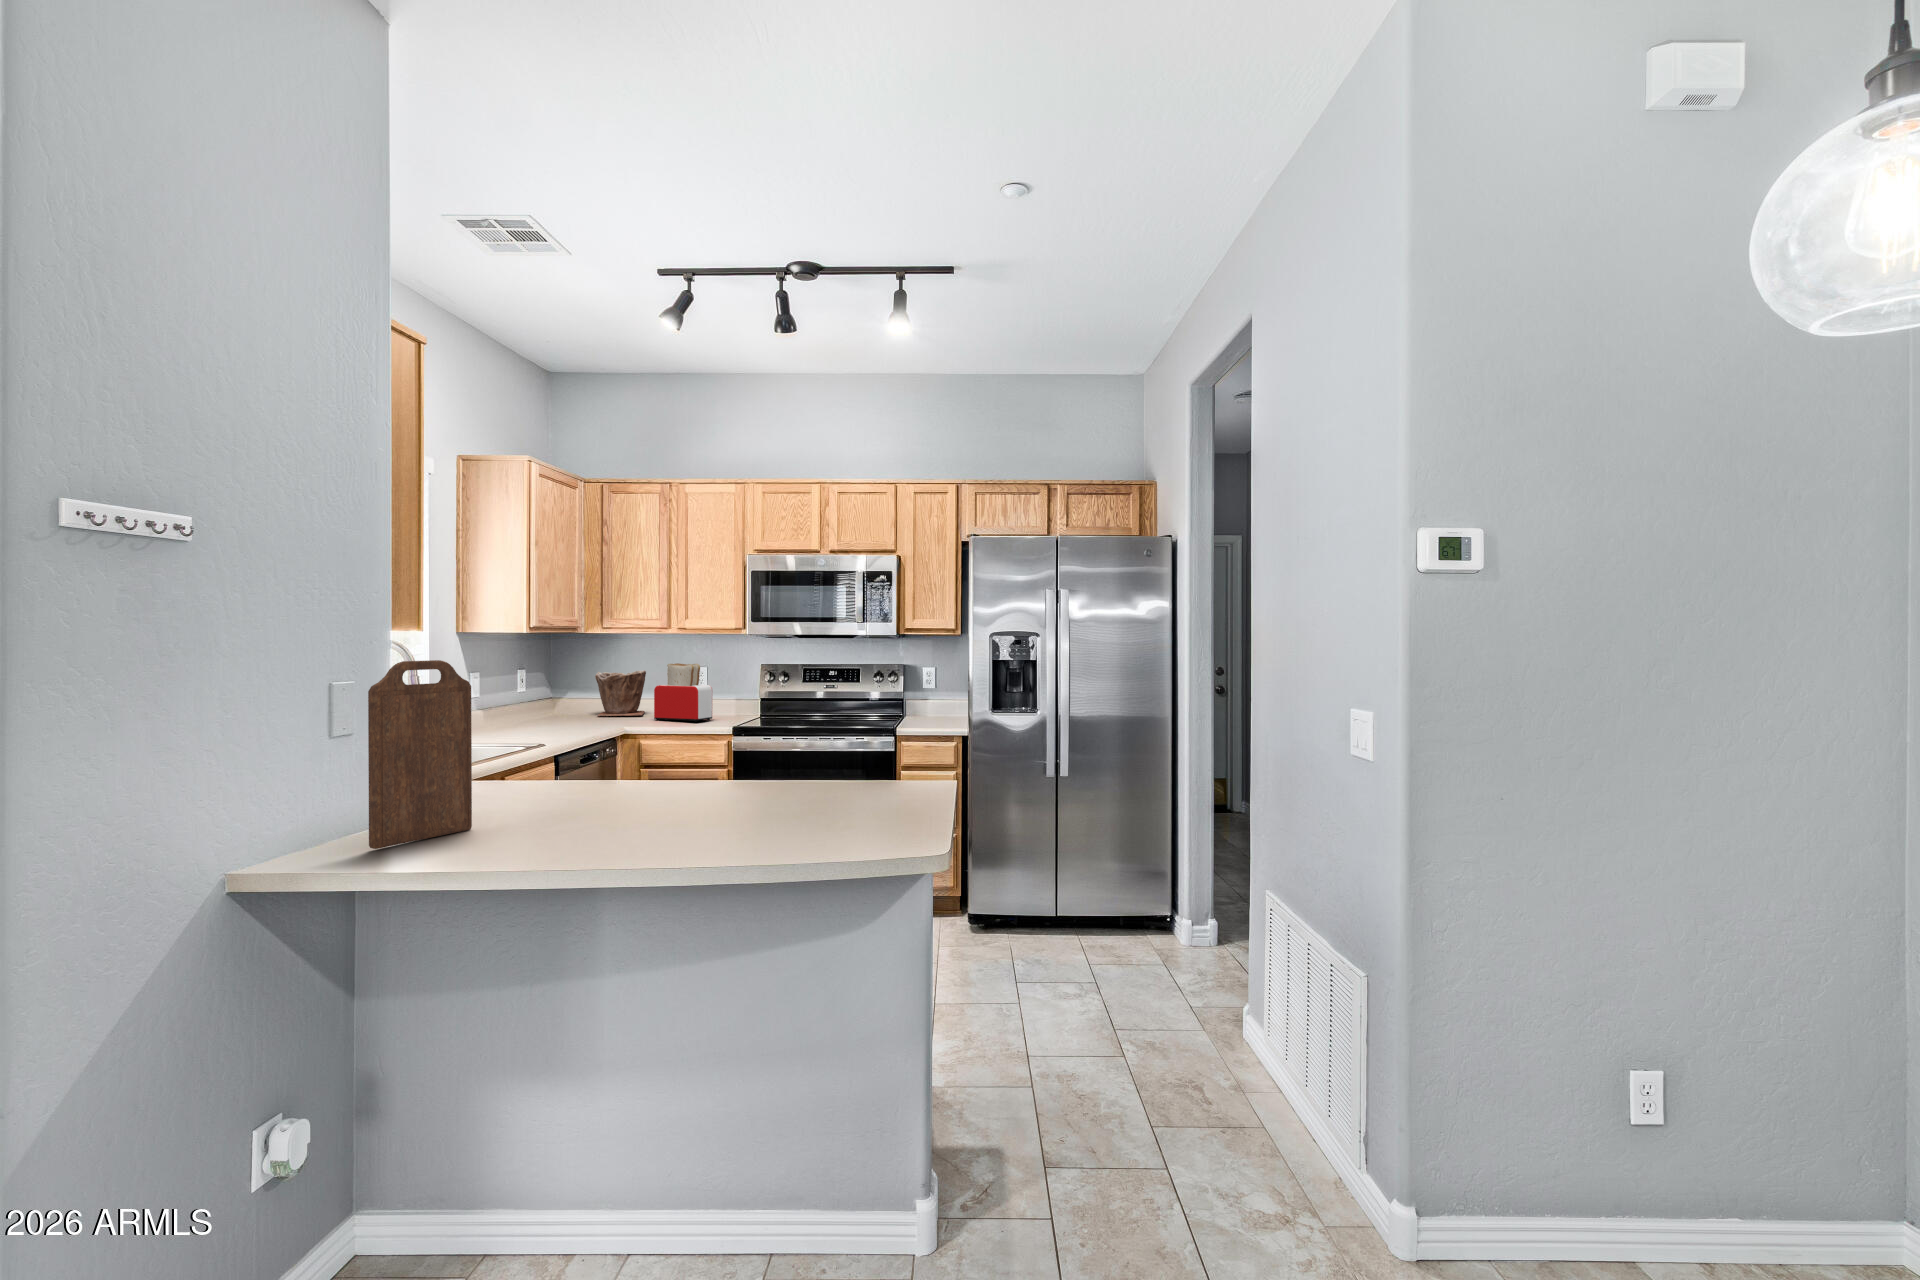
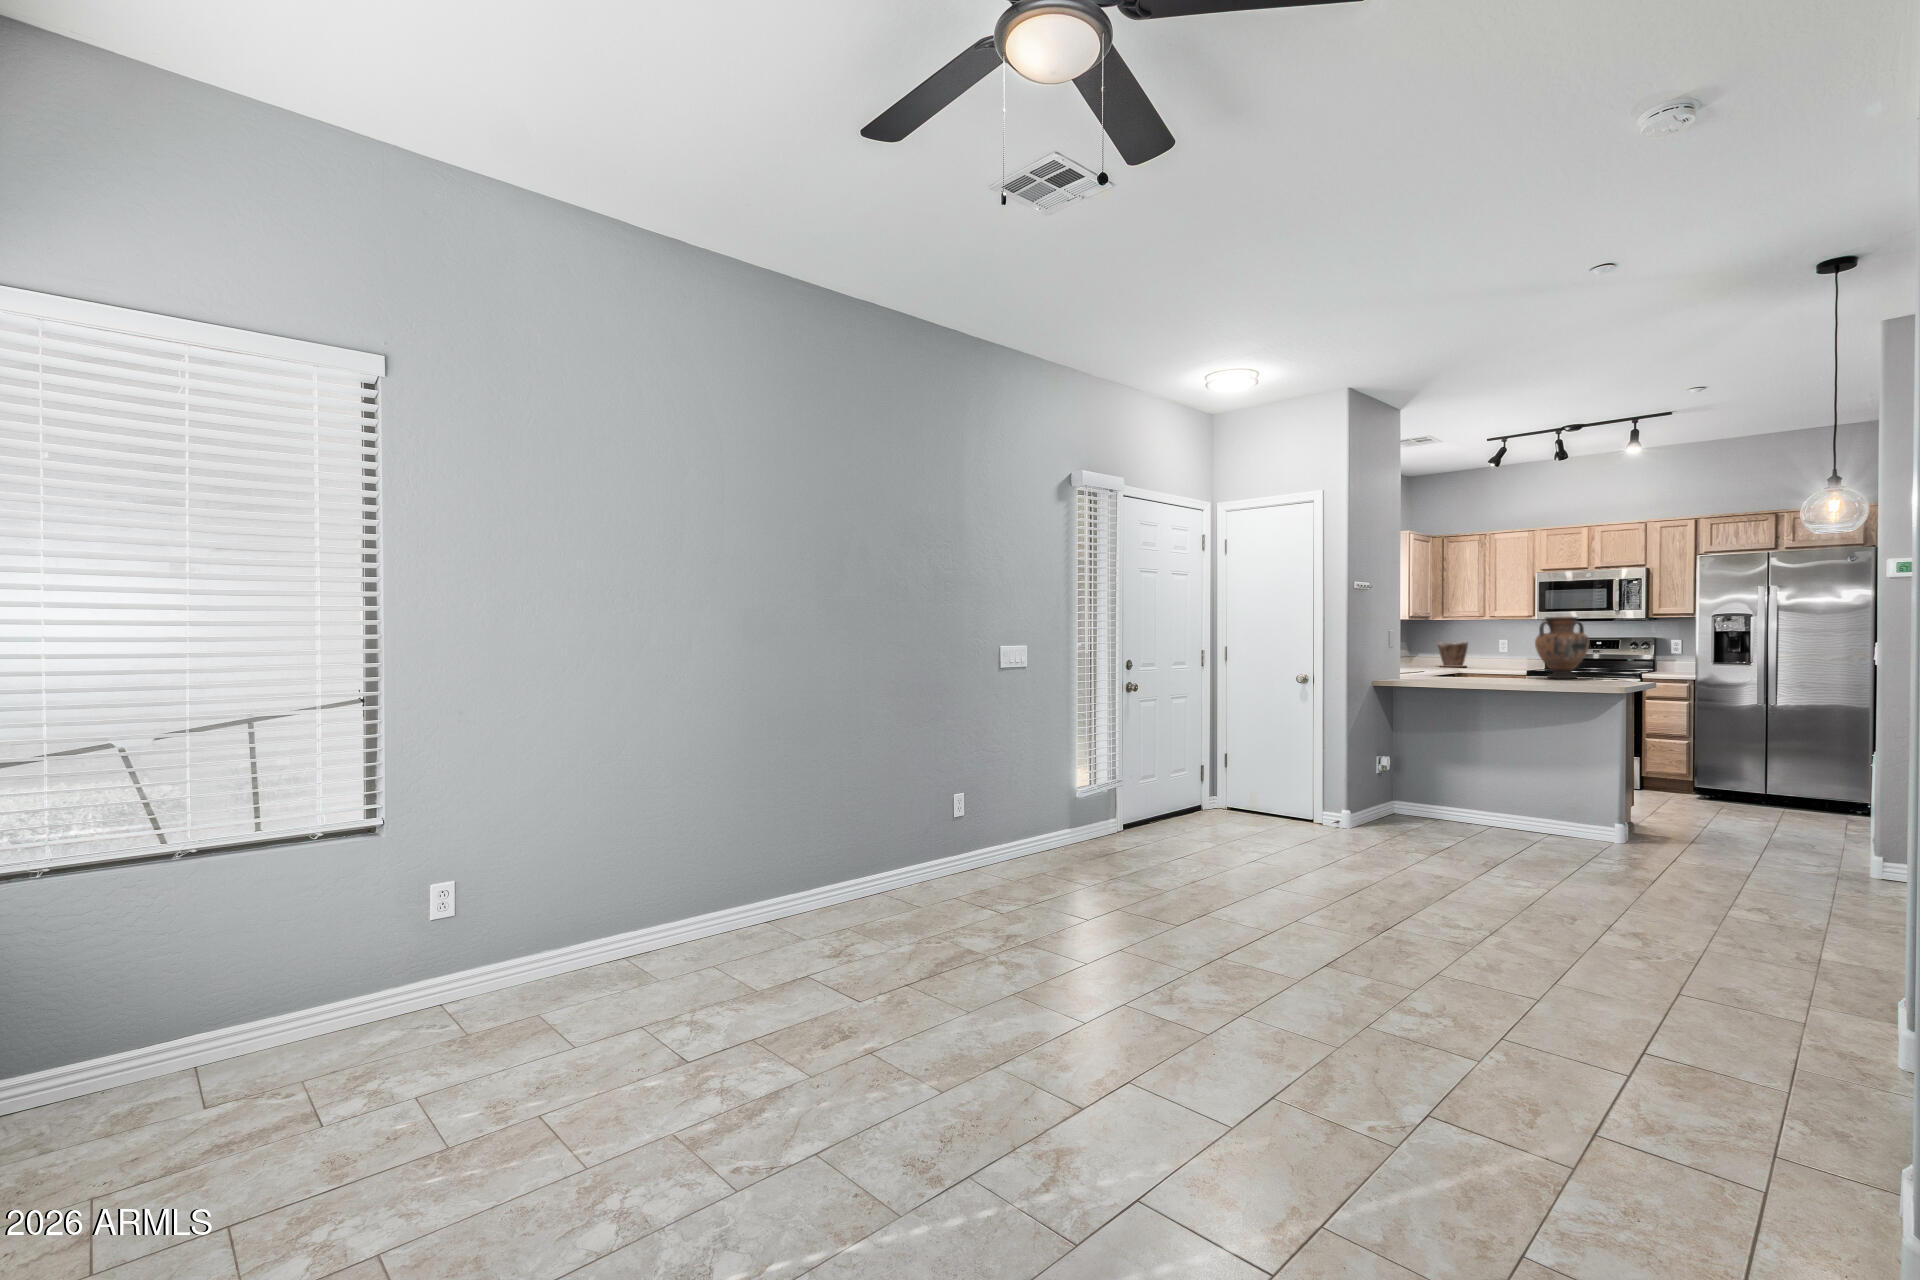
vase: none [730,653,856,824] -> present [1535,617,1589,678]
cutting board: present [368,660,472,849] -> none [1408,621,1436,678]
toaster: present [654,663,712,722] -> none [1475,637,1513,670]

